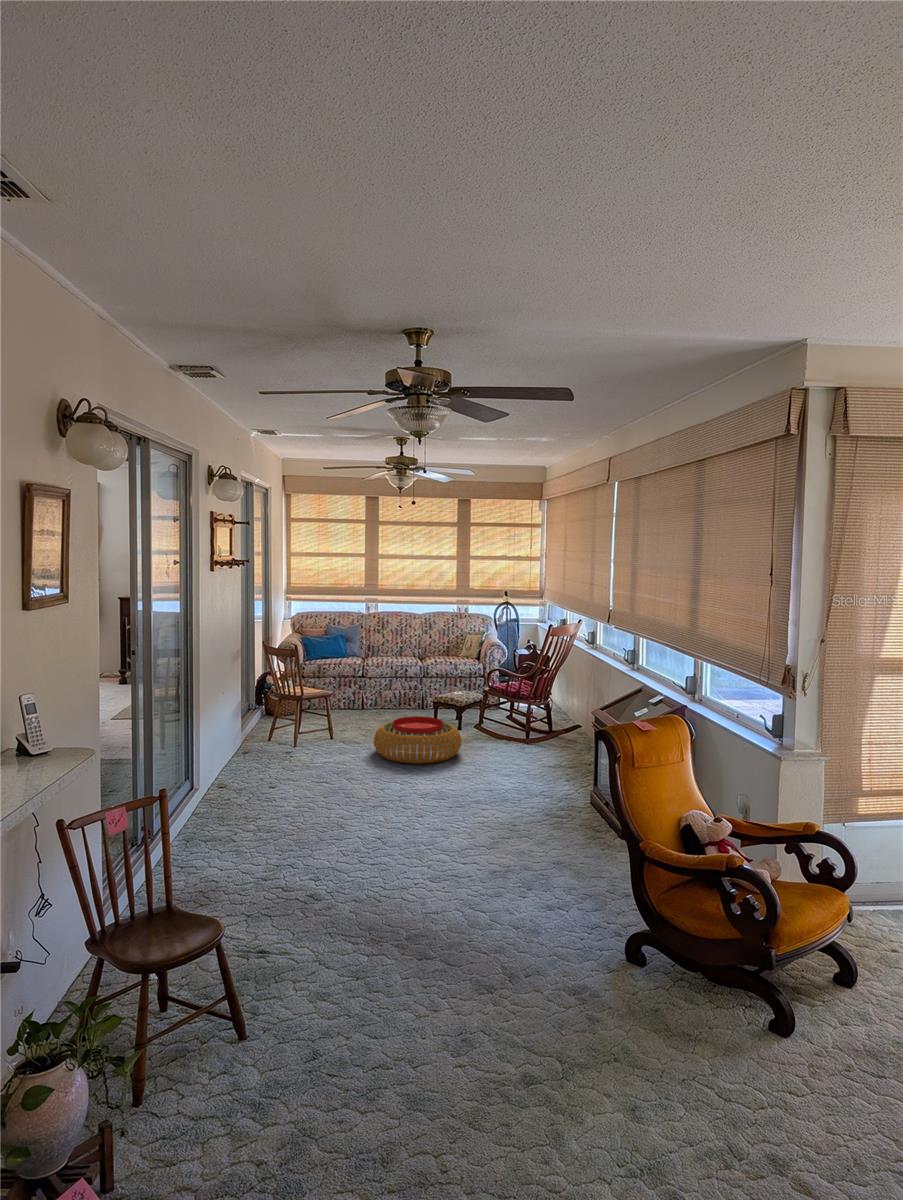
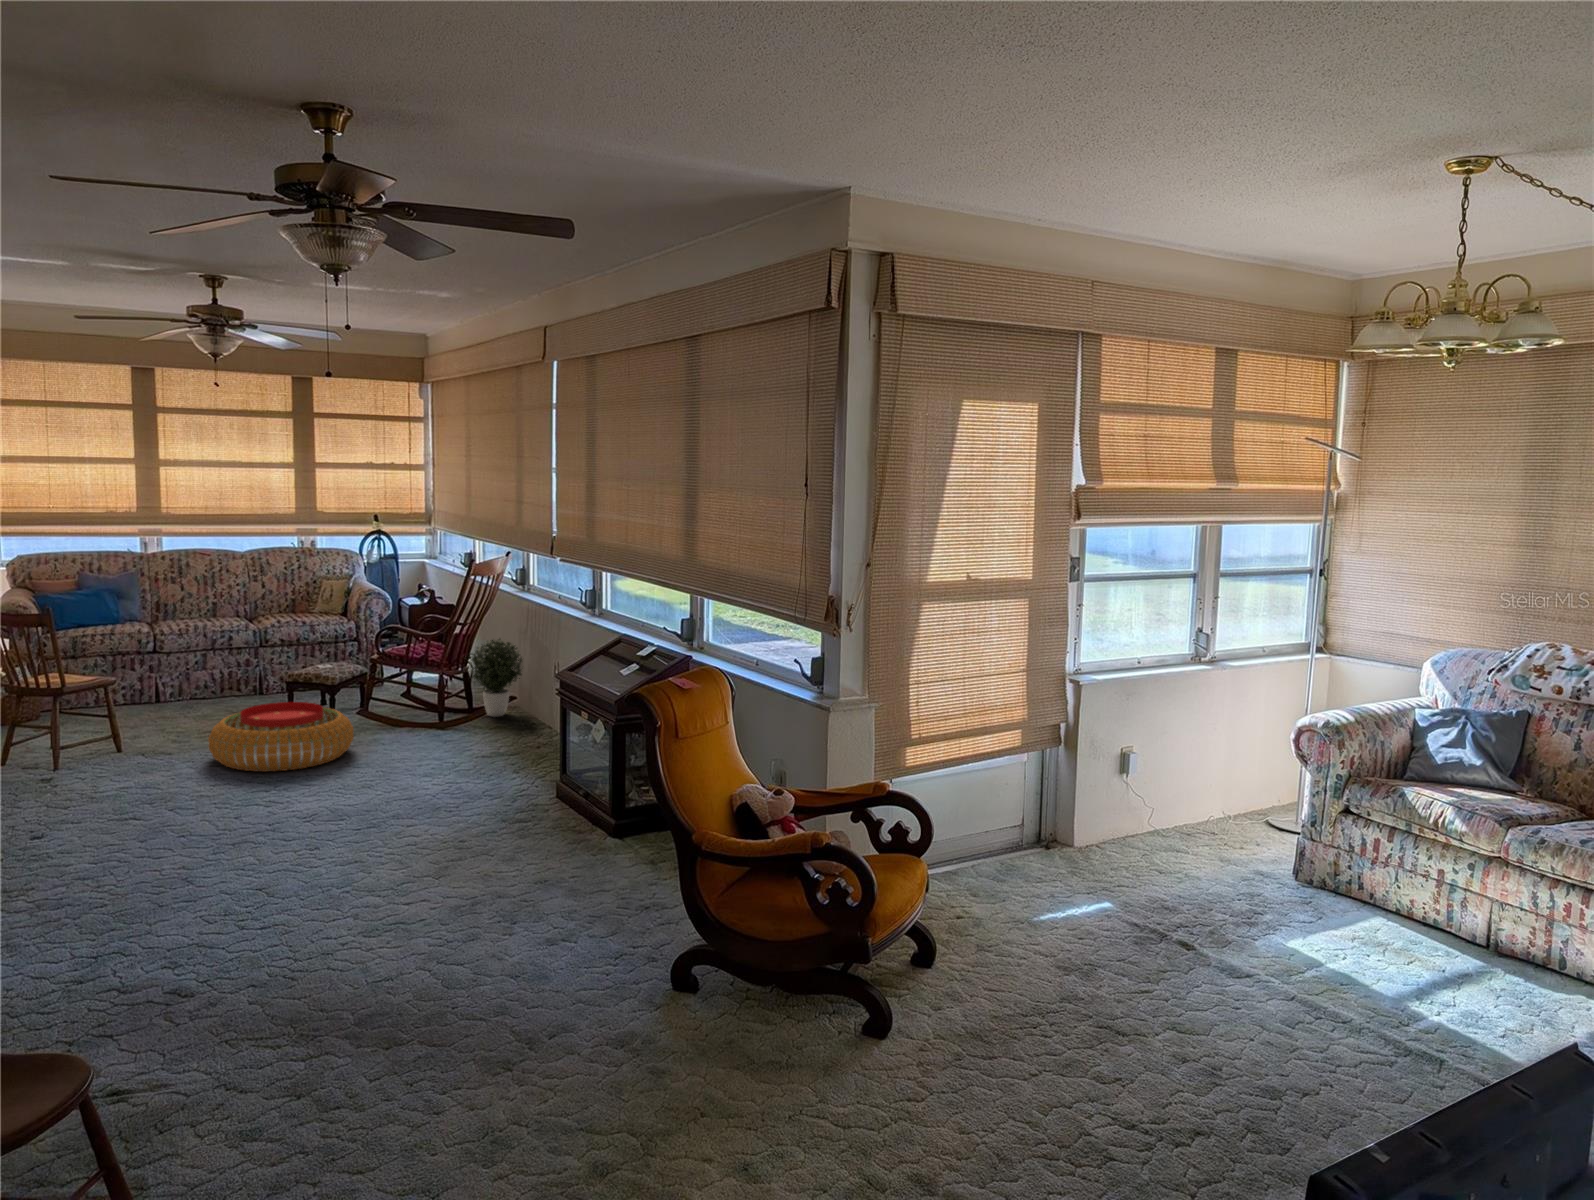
potted plant: none [546,682,587,741] -> present [469,639,523,717]

